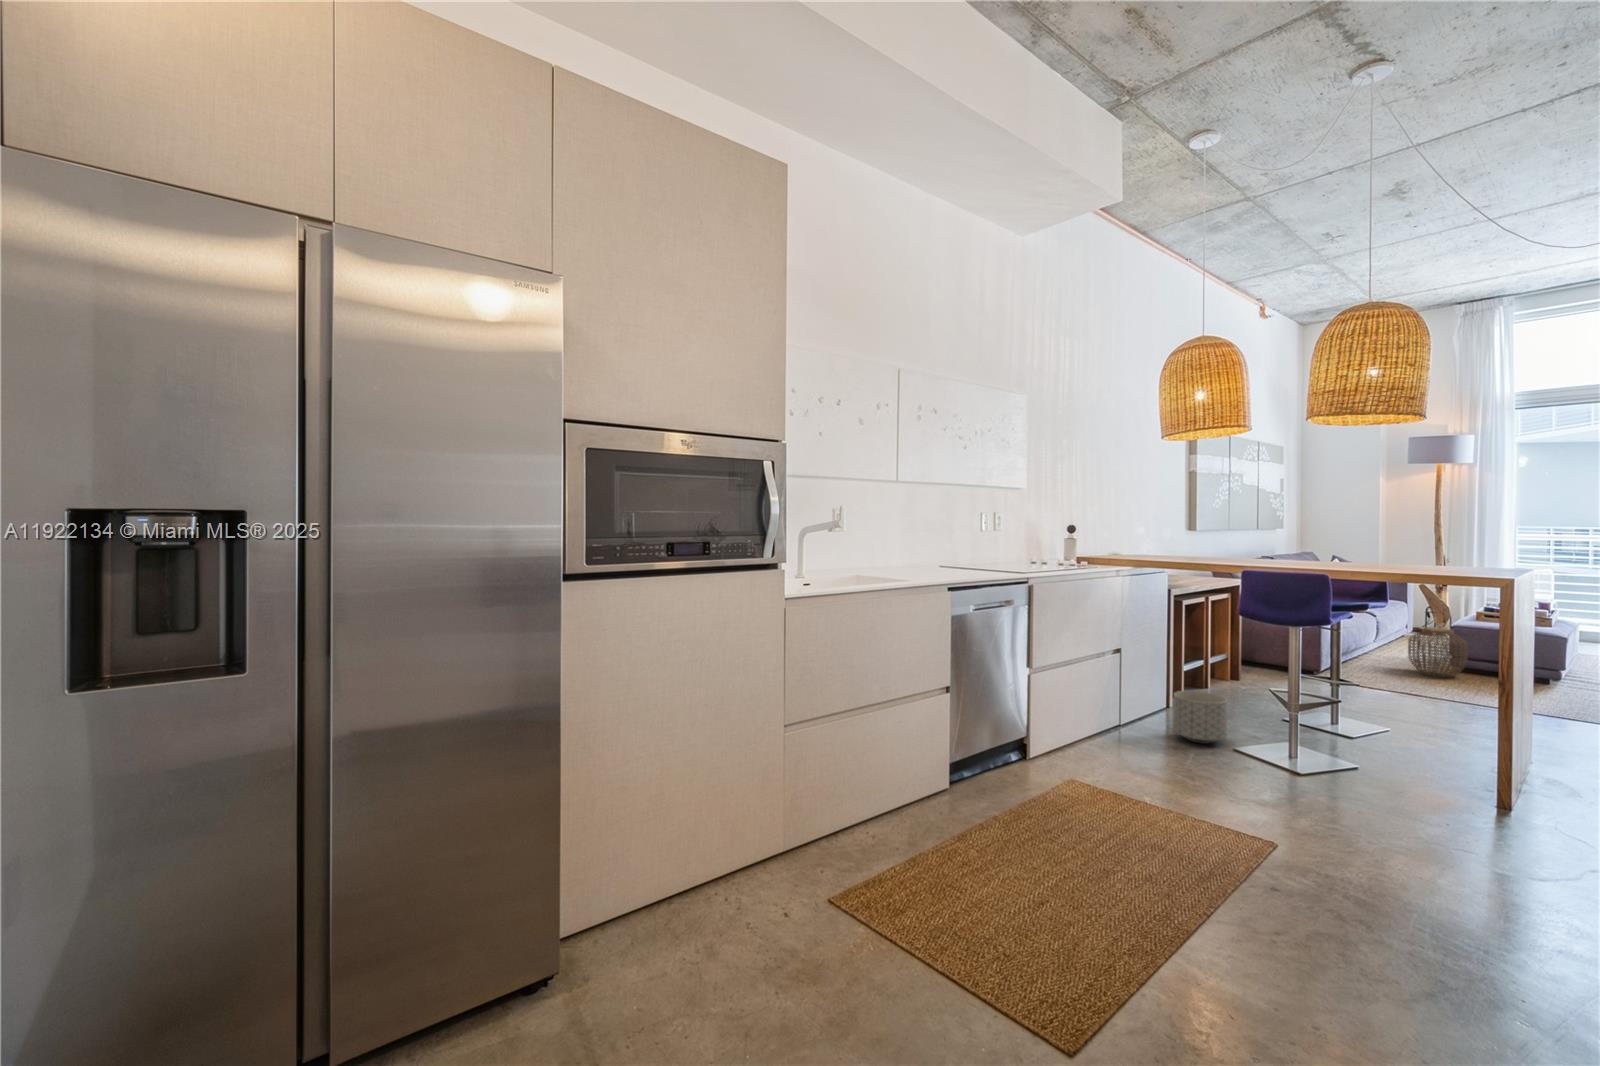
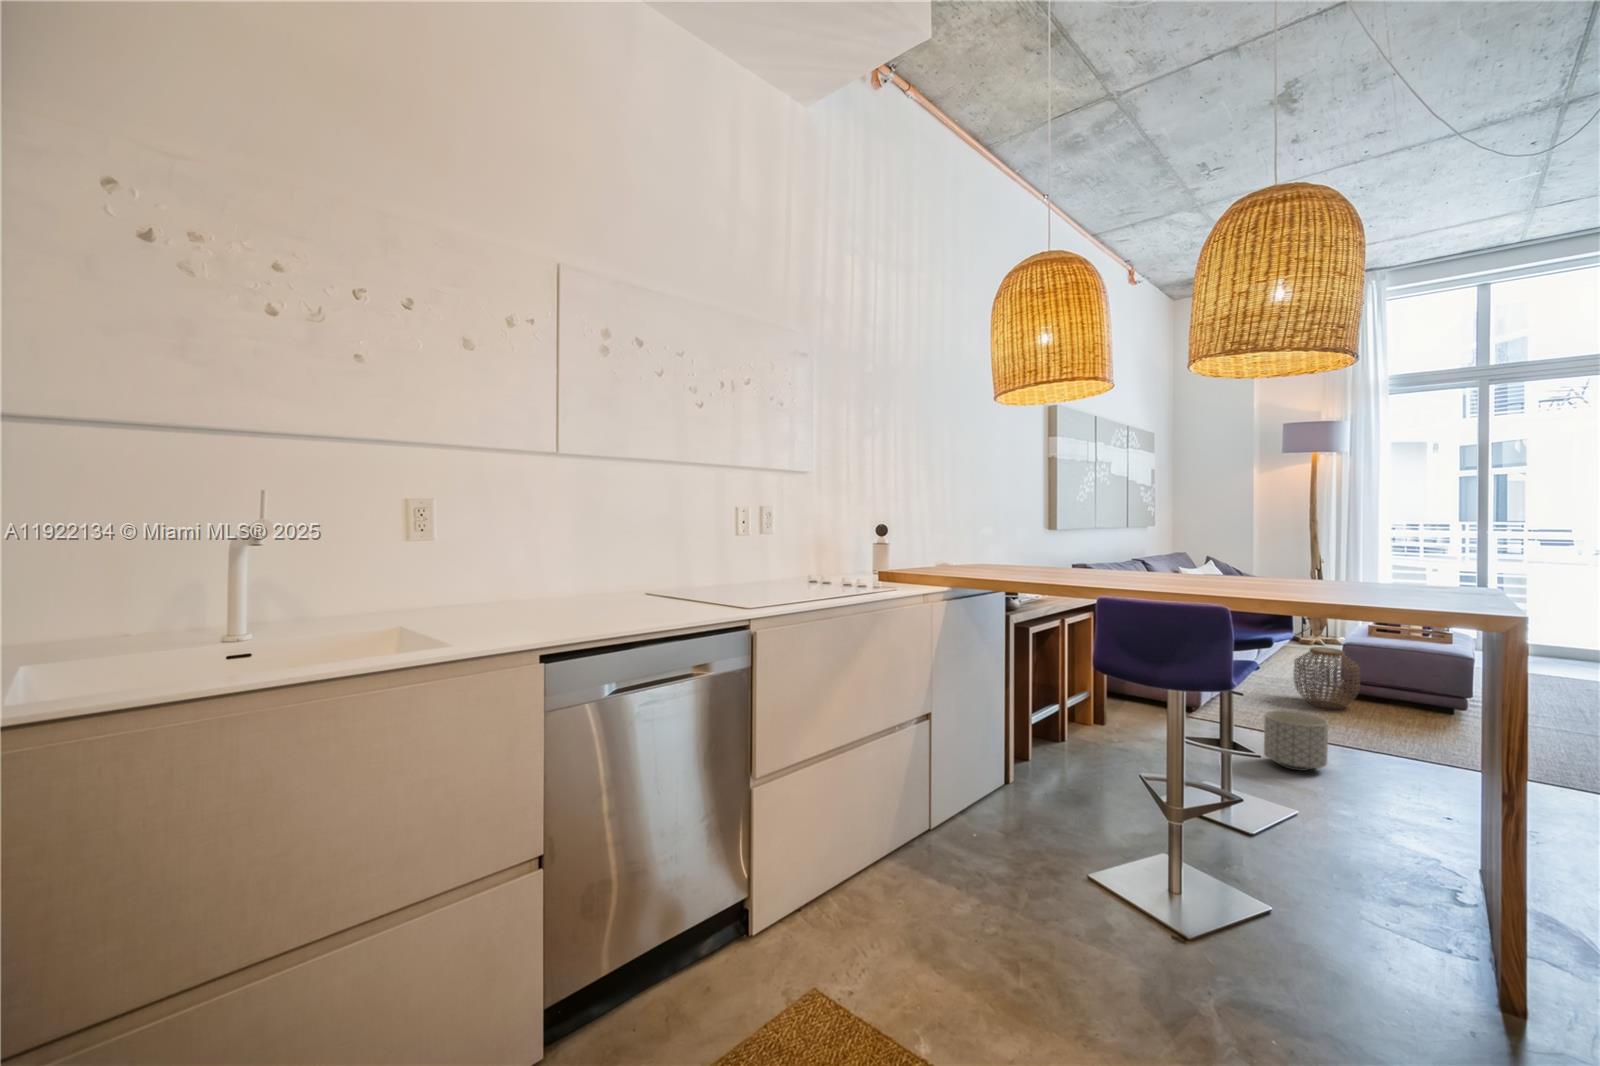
planter: present [1173,691,1227,744] -> present [1264,710,1328,771]

